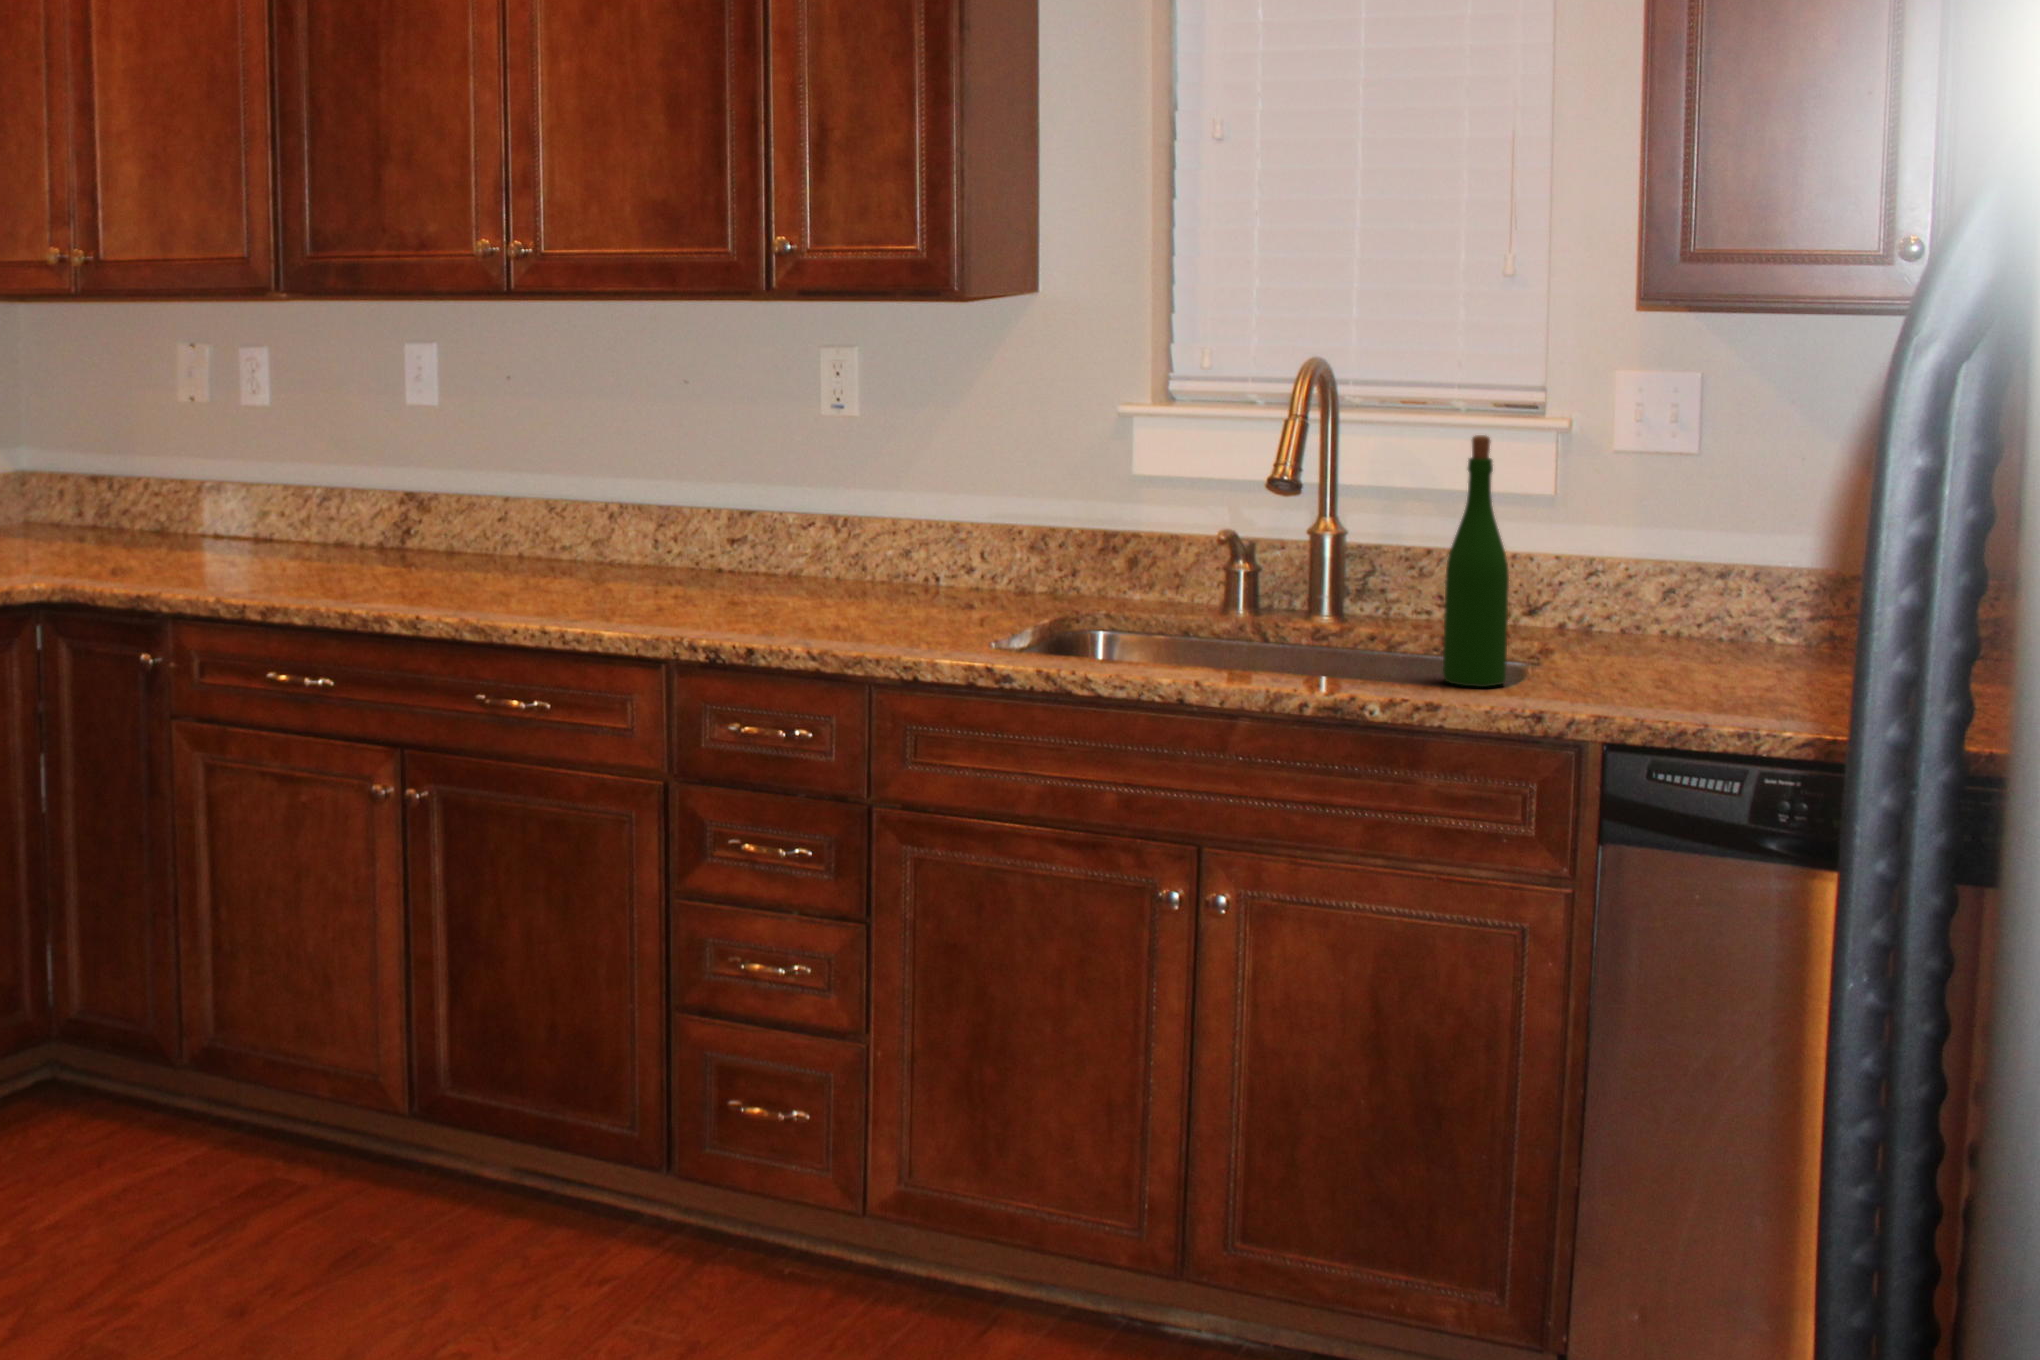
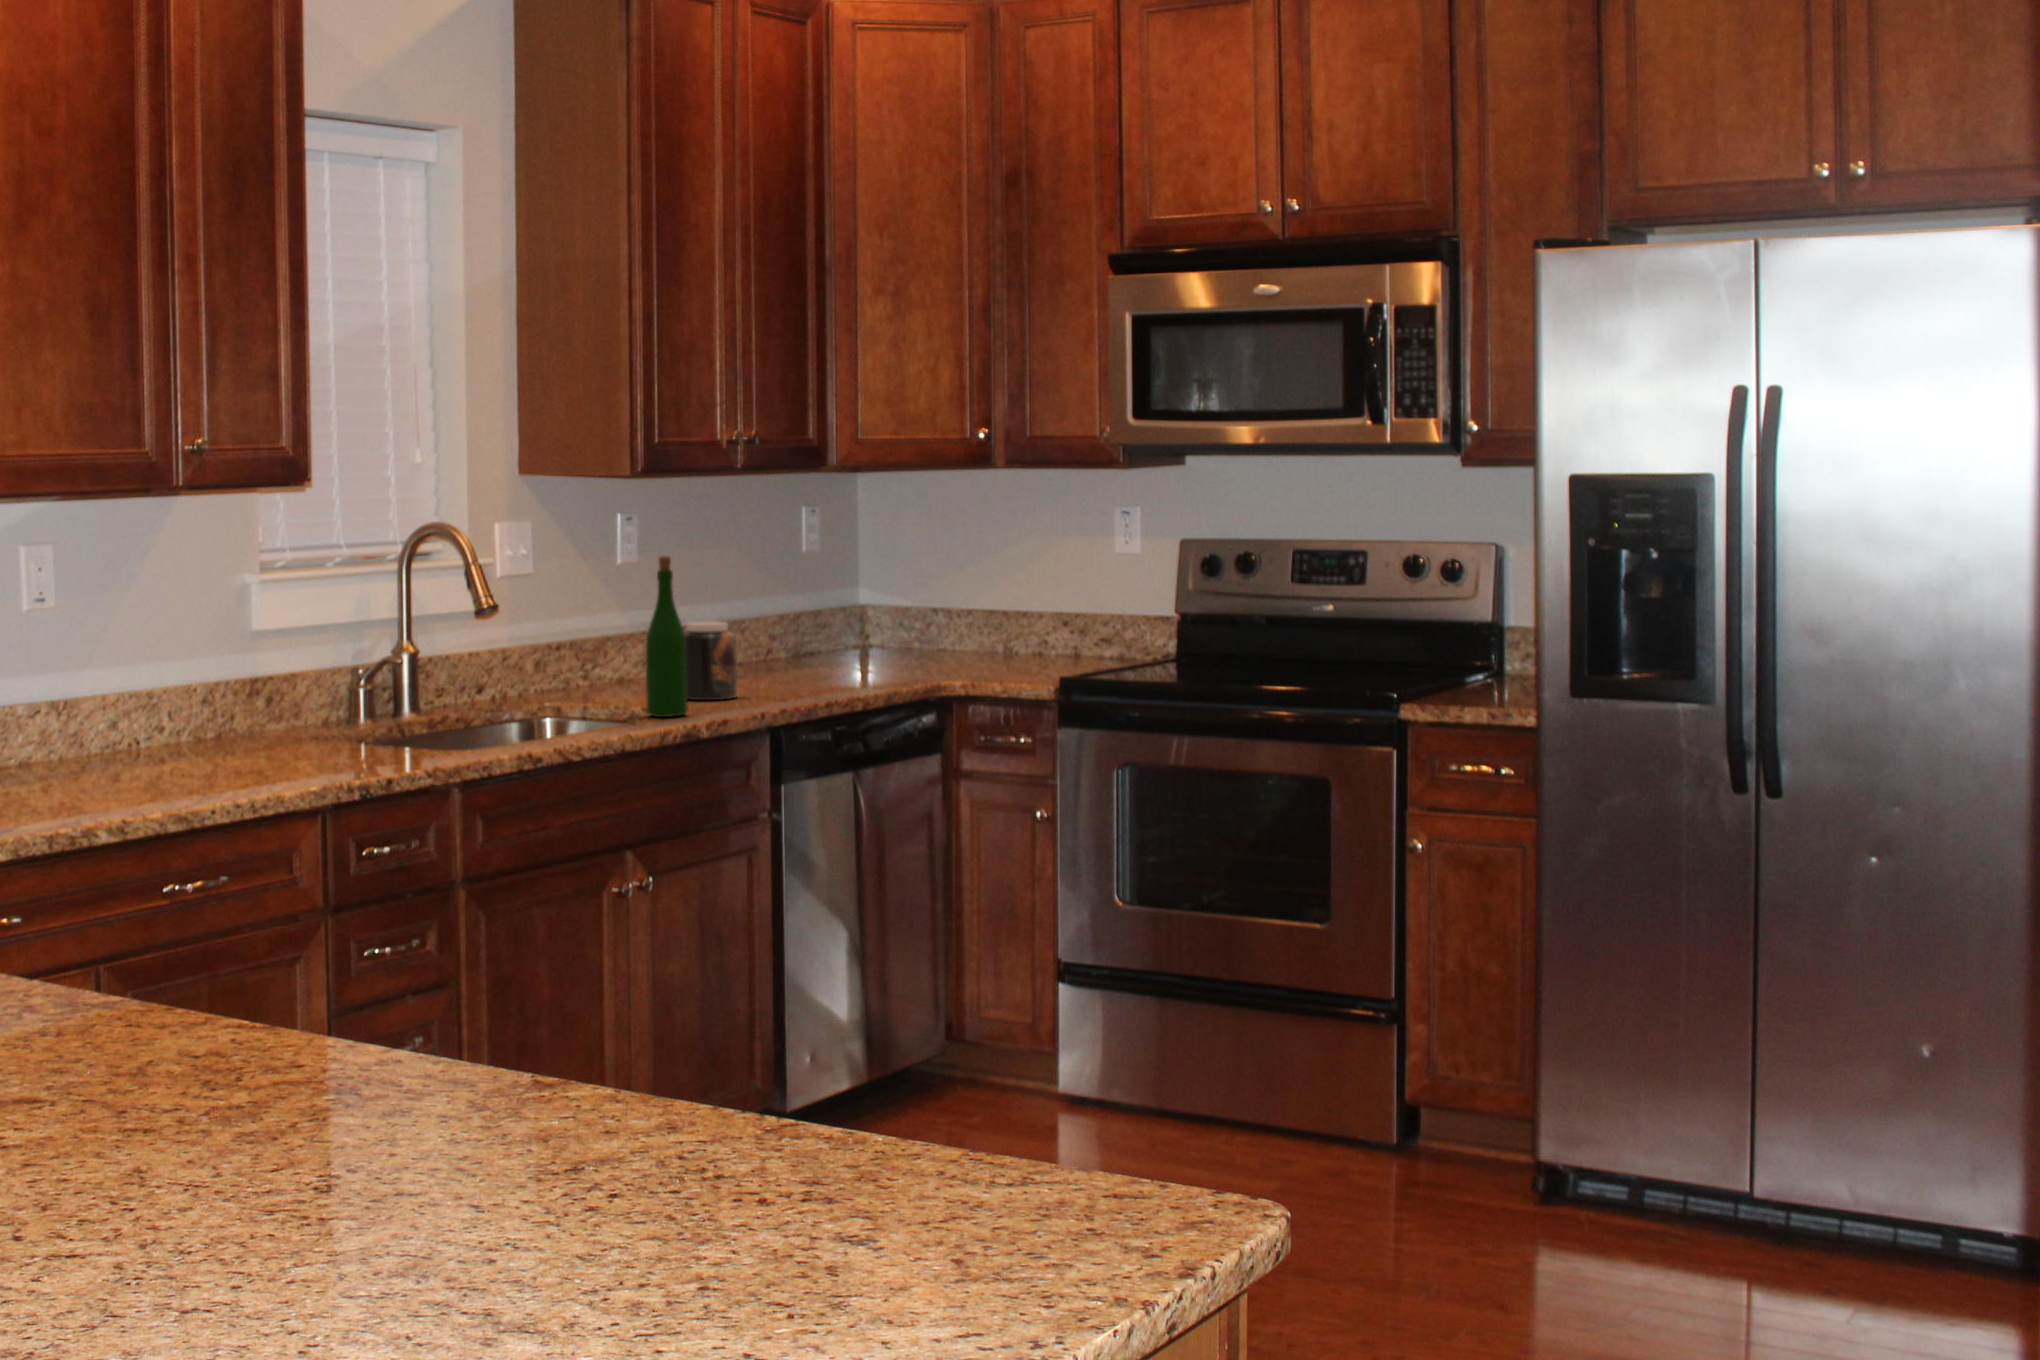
jar: none [1694,558,1800,694] -> present [684,621,737,700]

